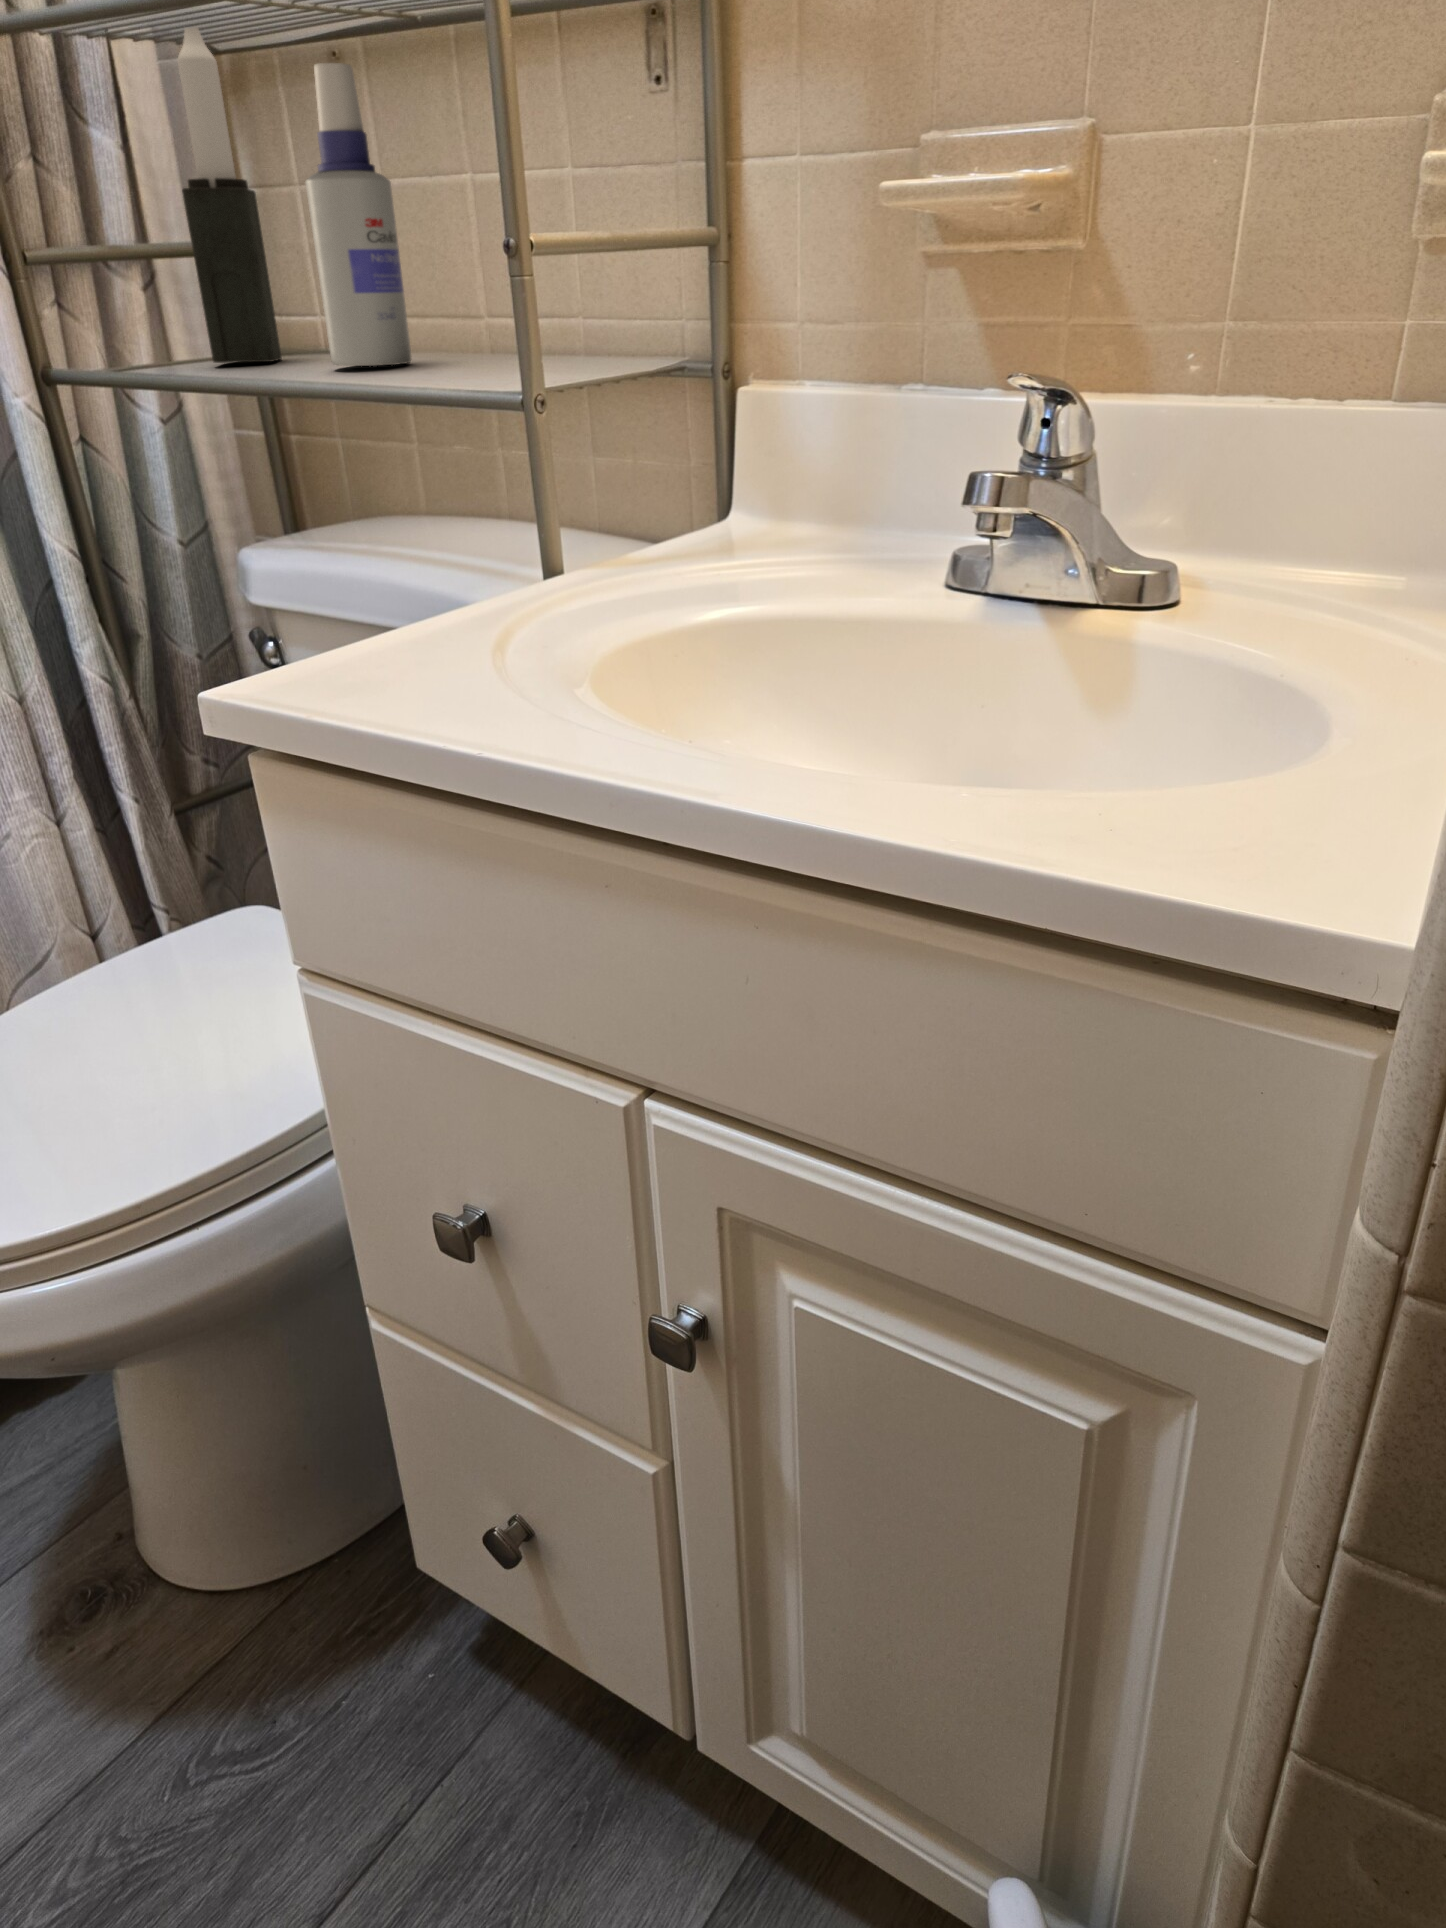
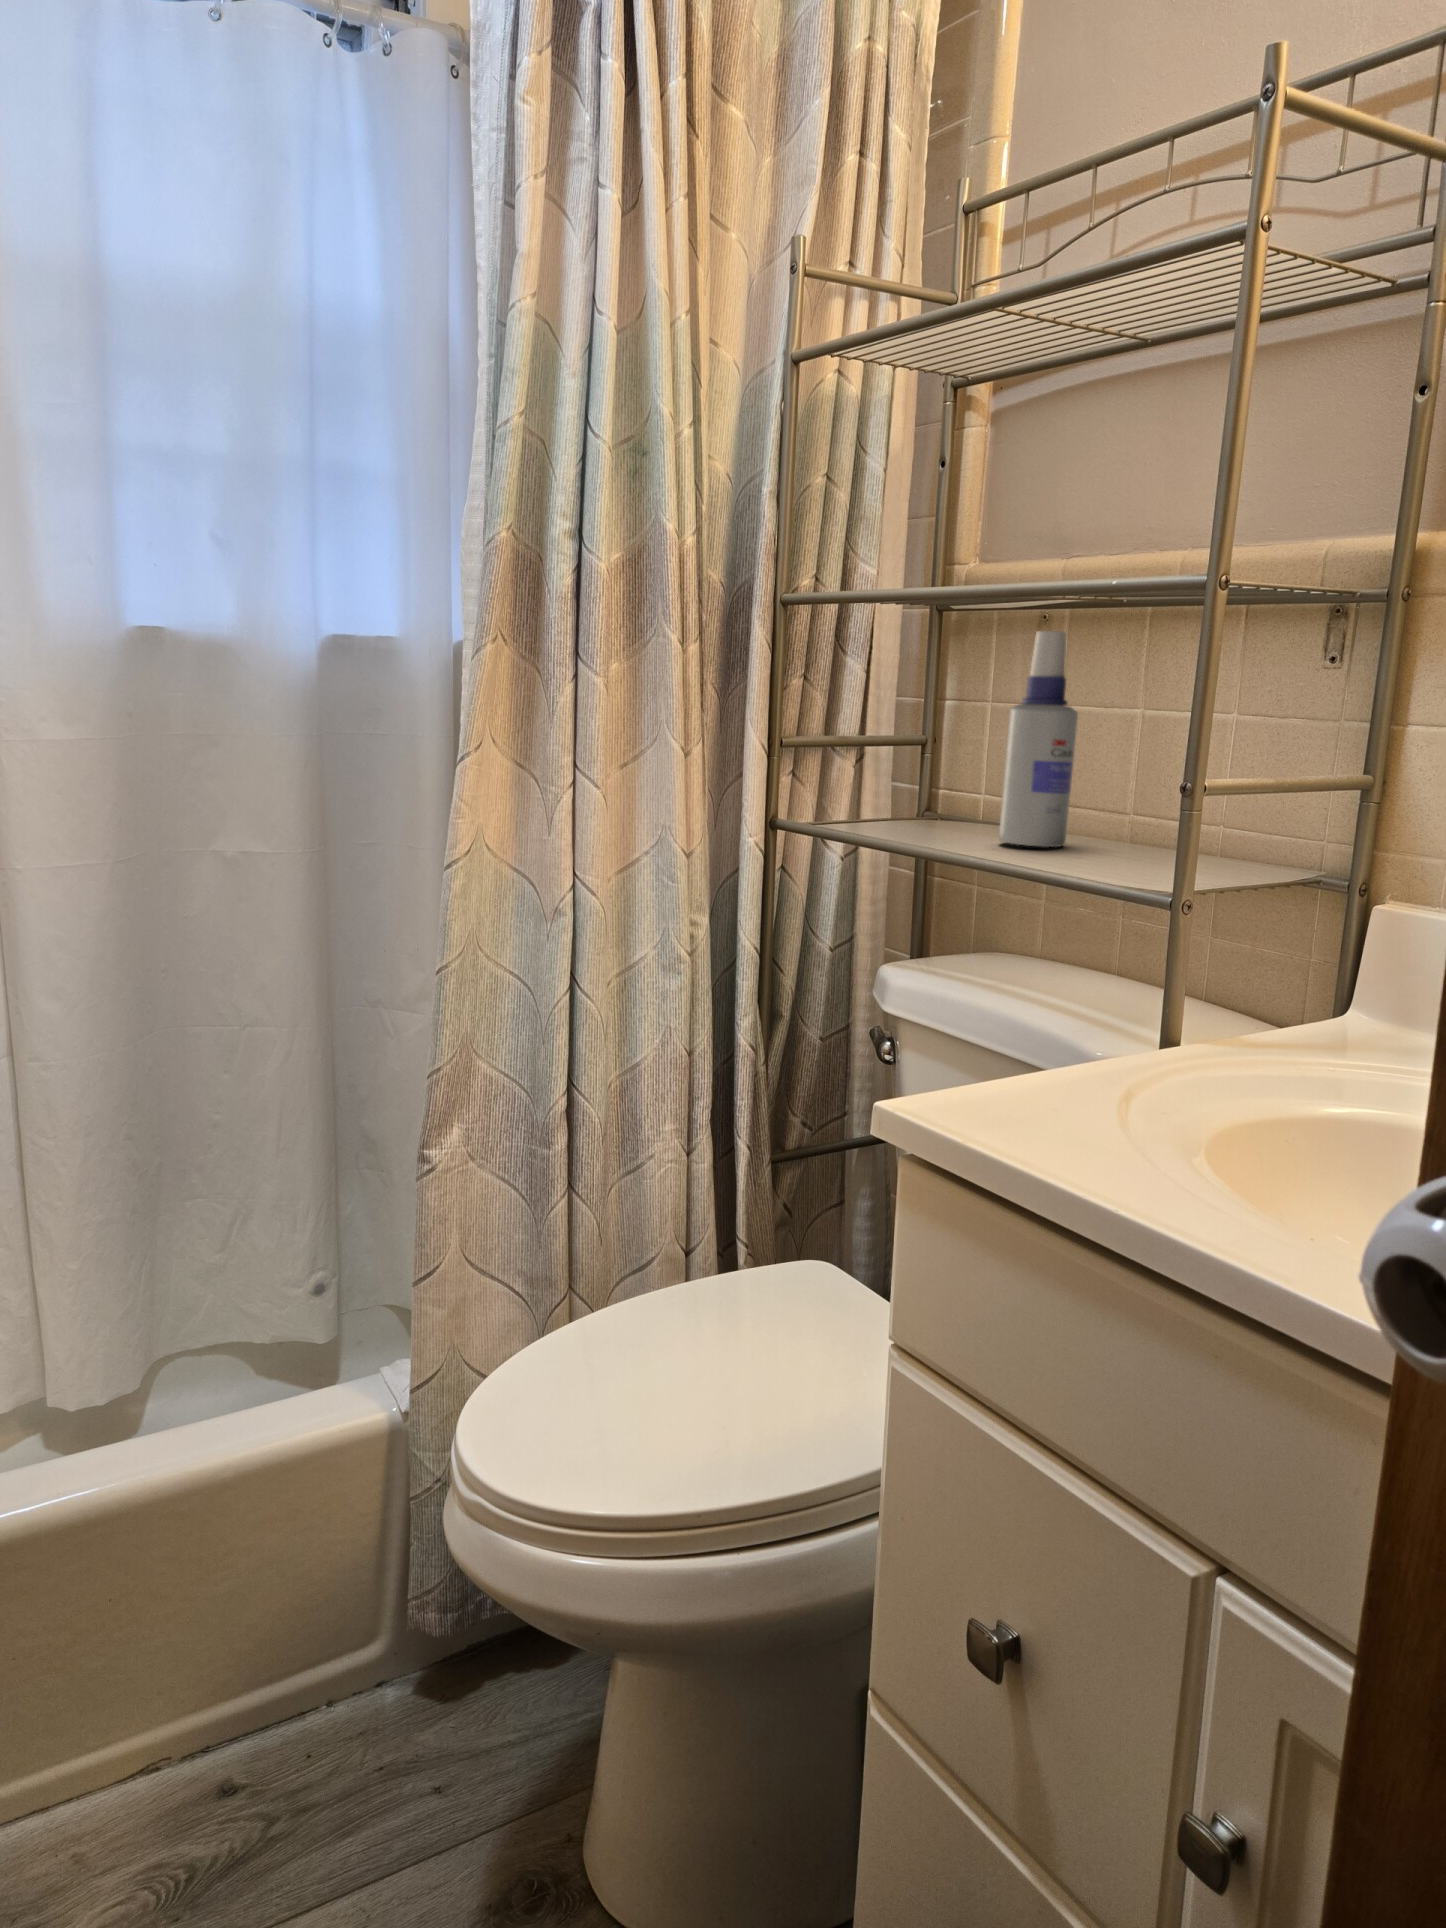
candle: present [177,28,282,363] -> none [899,584,962,829]

